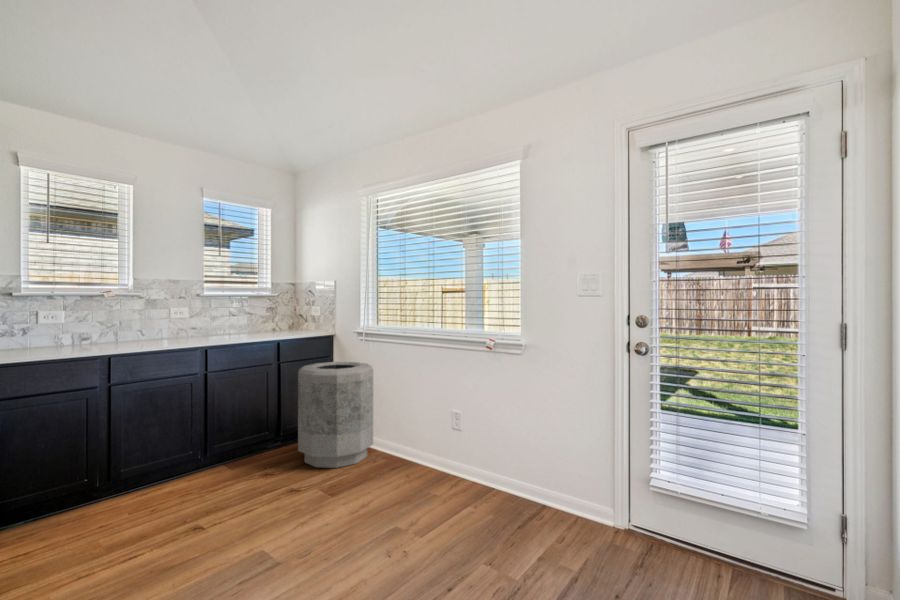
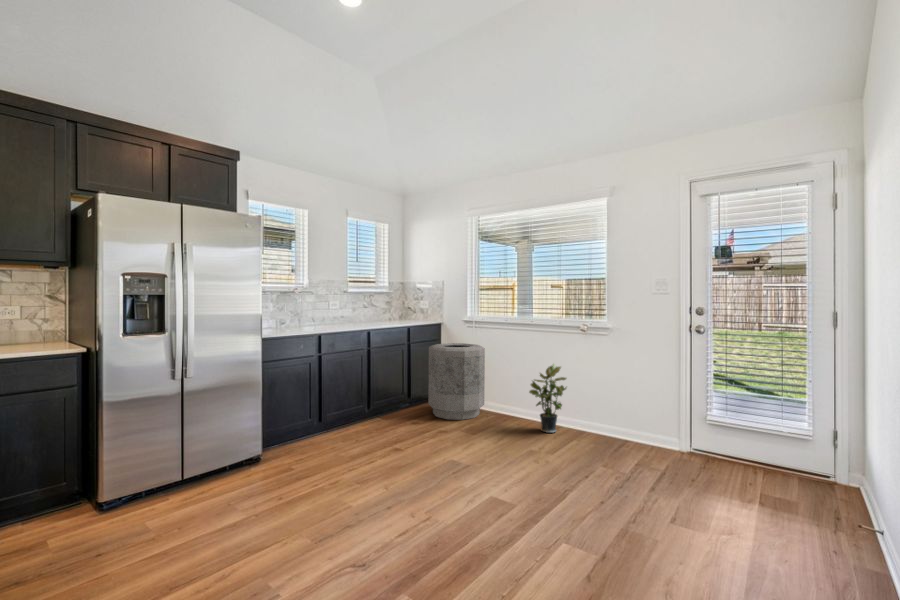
potted plant: none [415,393,468,492] -> present [529,364,566,433]

